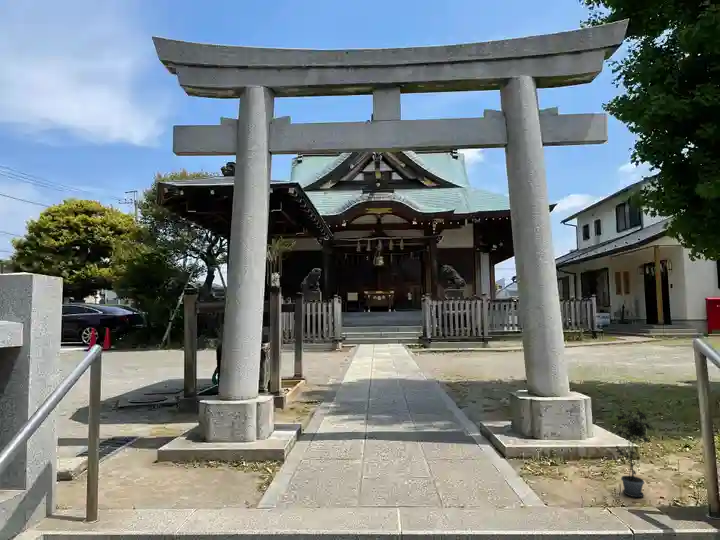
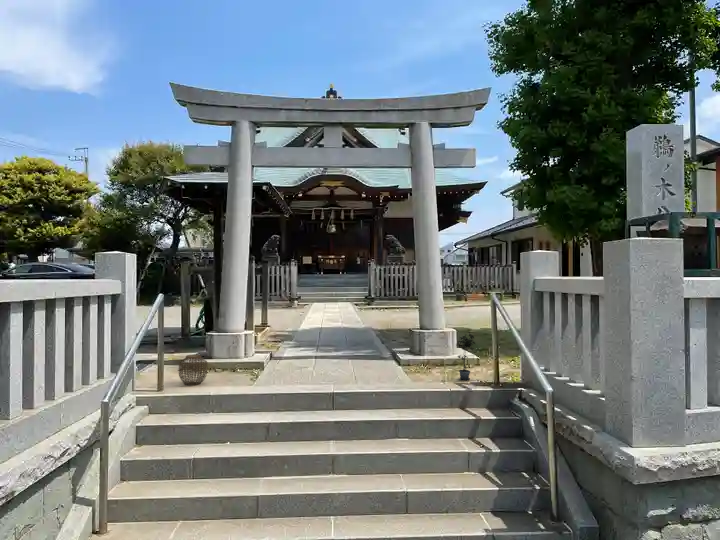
woven basket: none [134,445,183,502] -> present [179,355,207,385]

